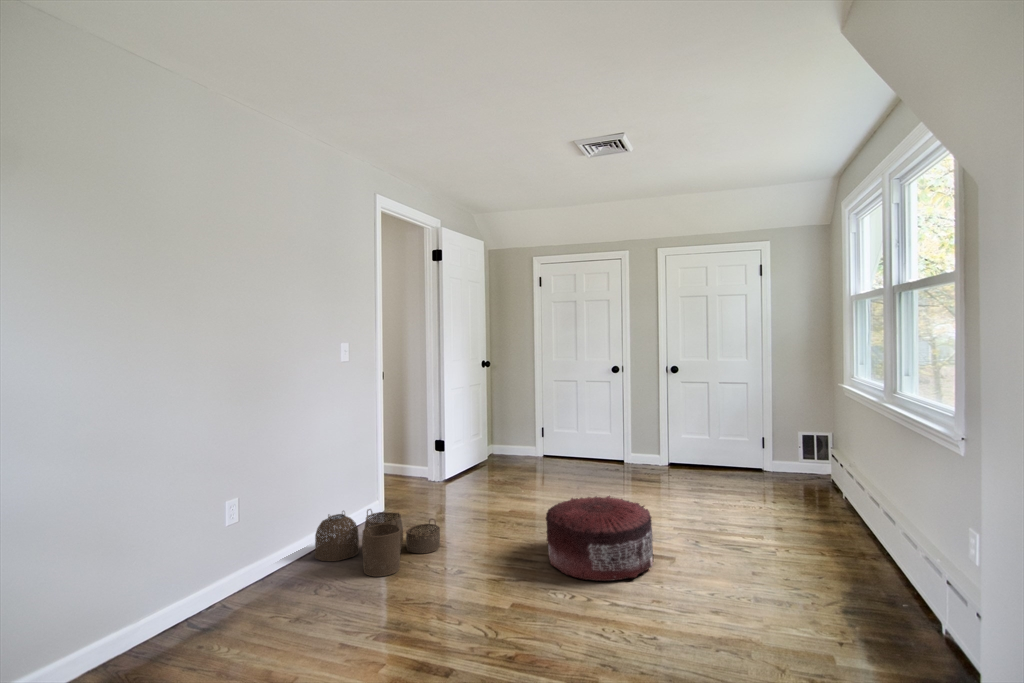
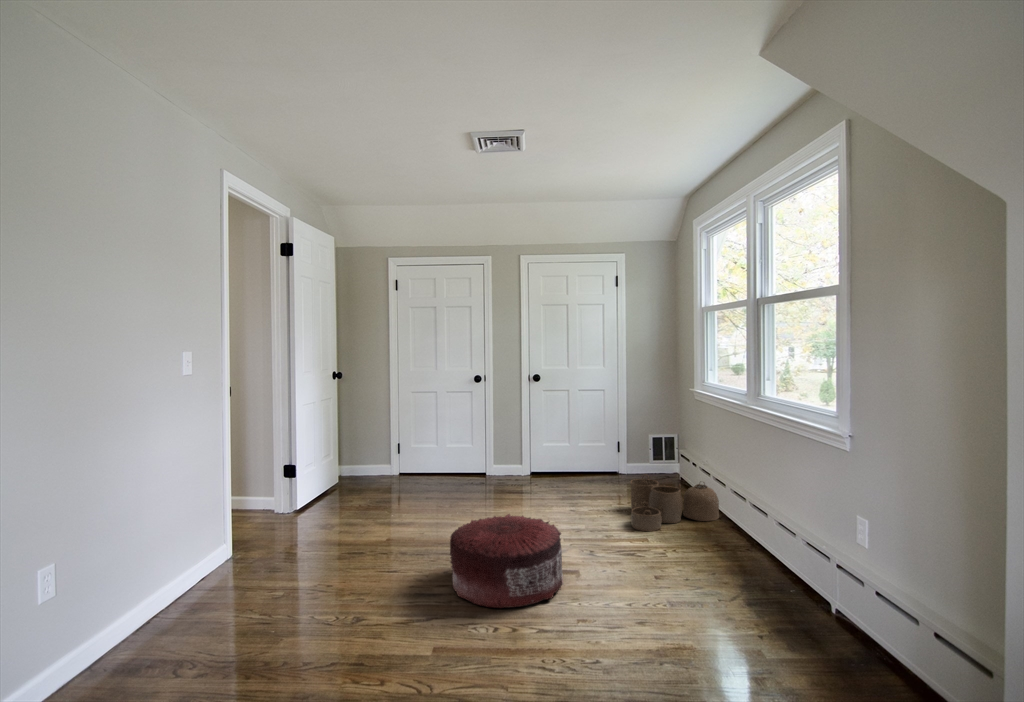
woven basket: present [315,509,440,577] -> present [630,476,719,531]

